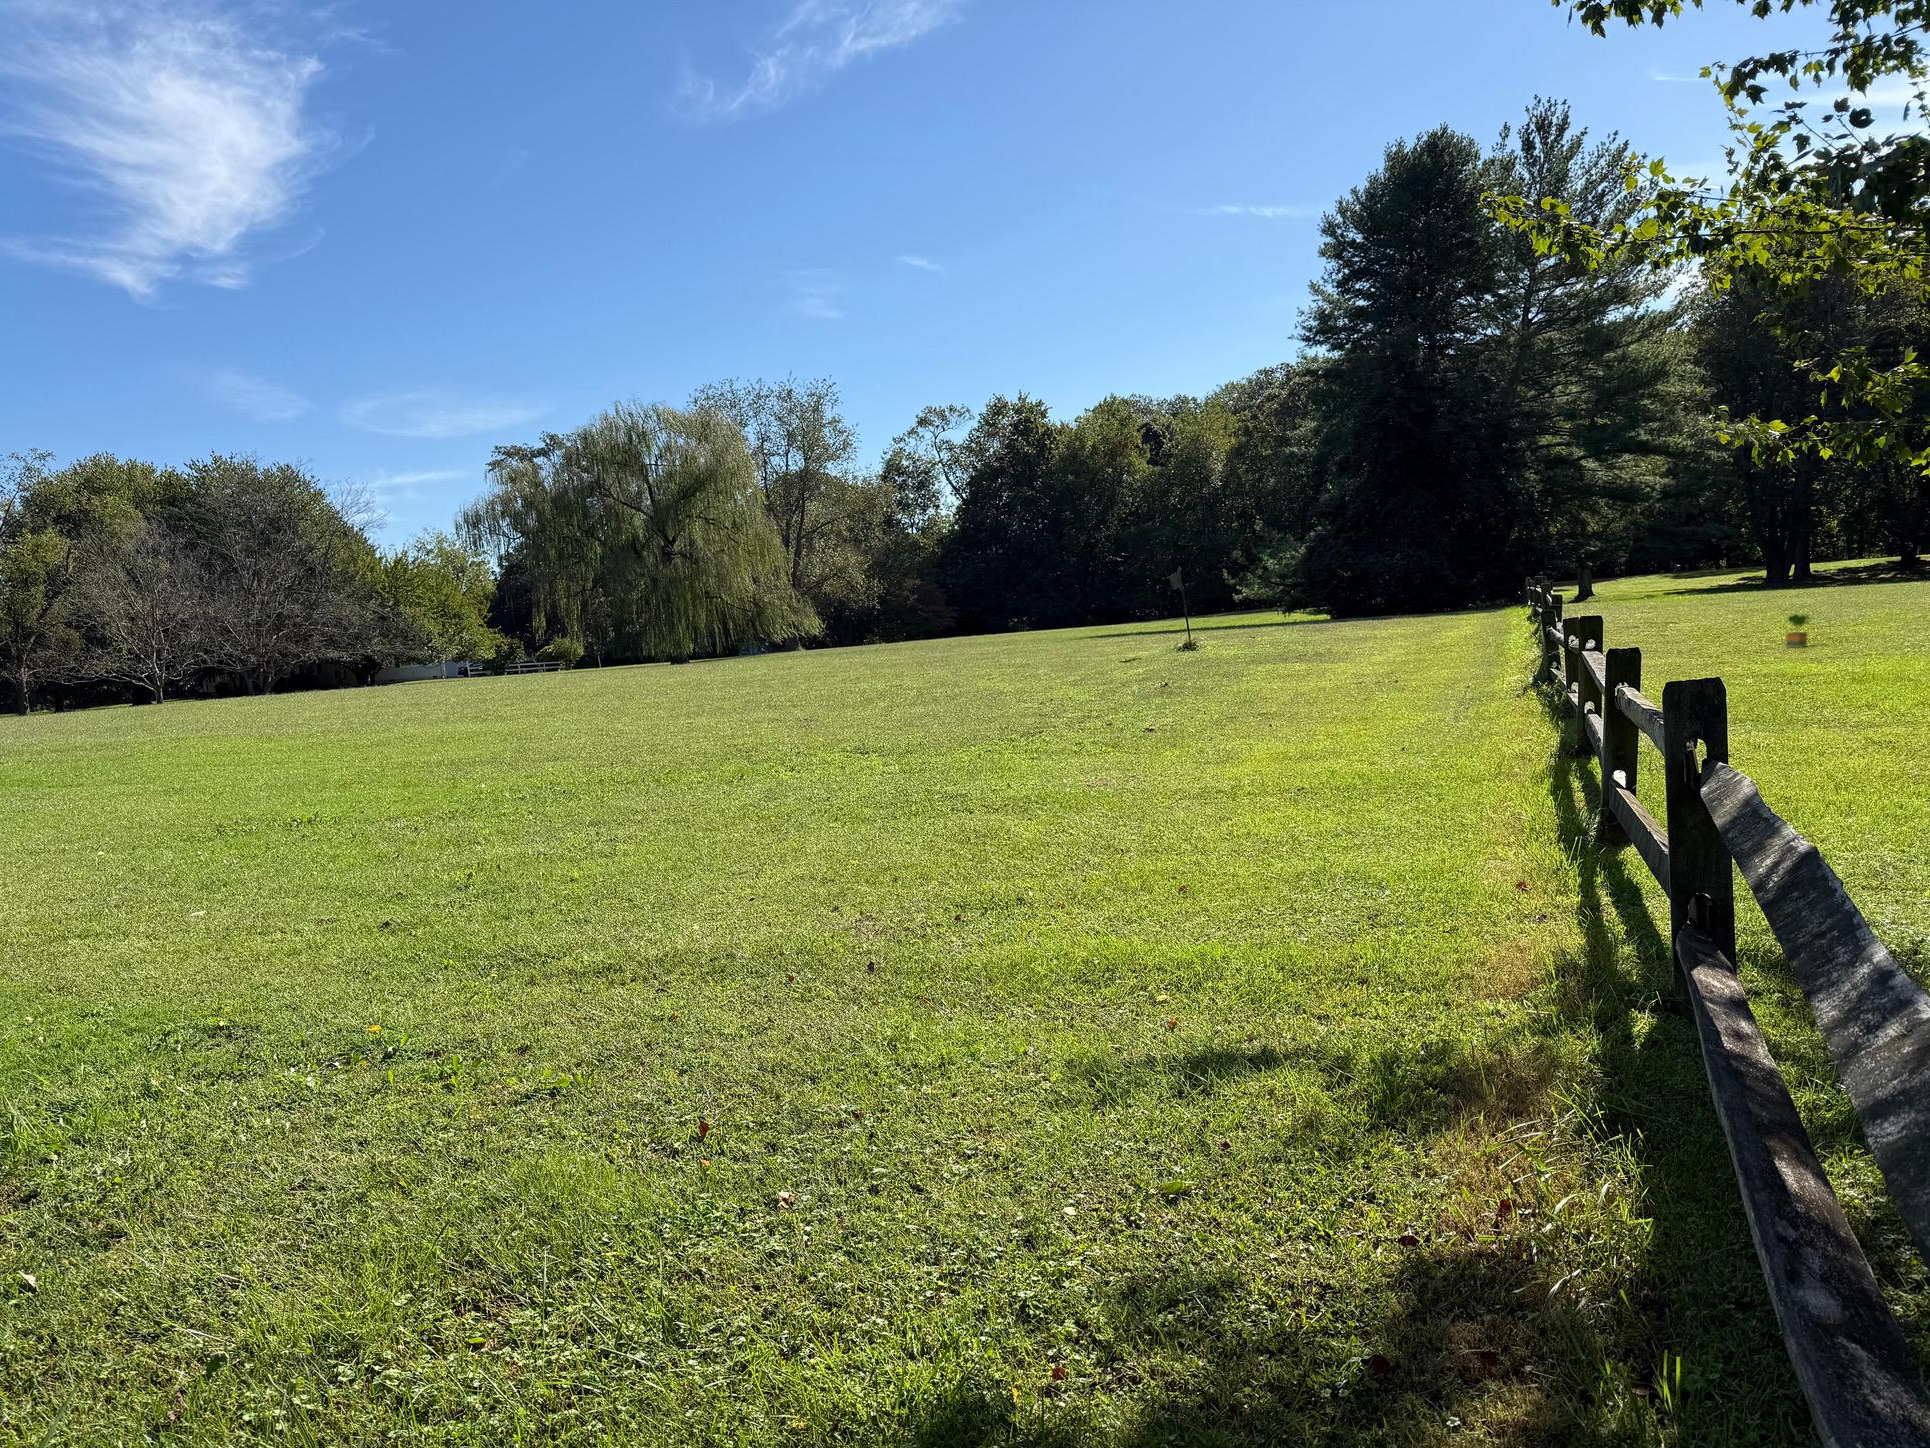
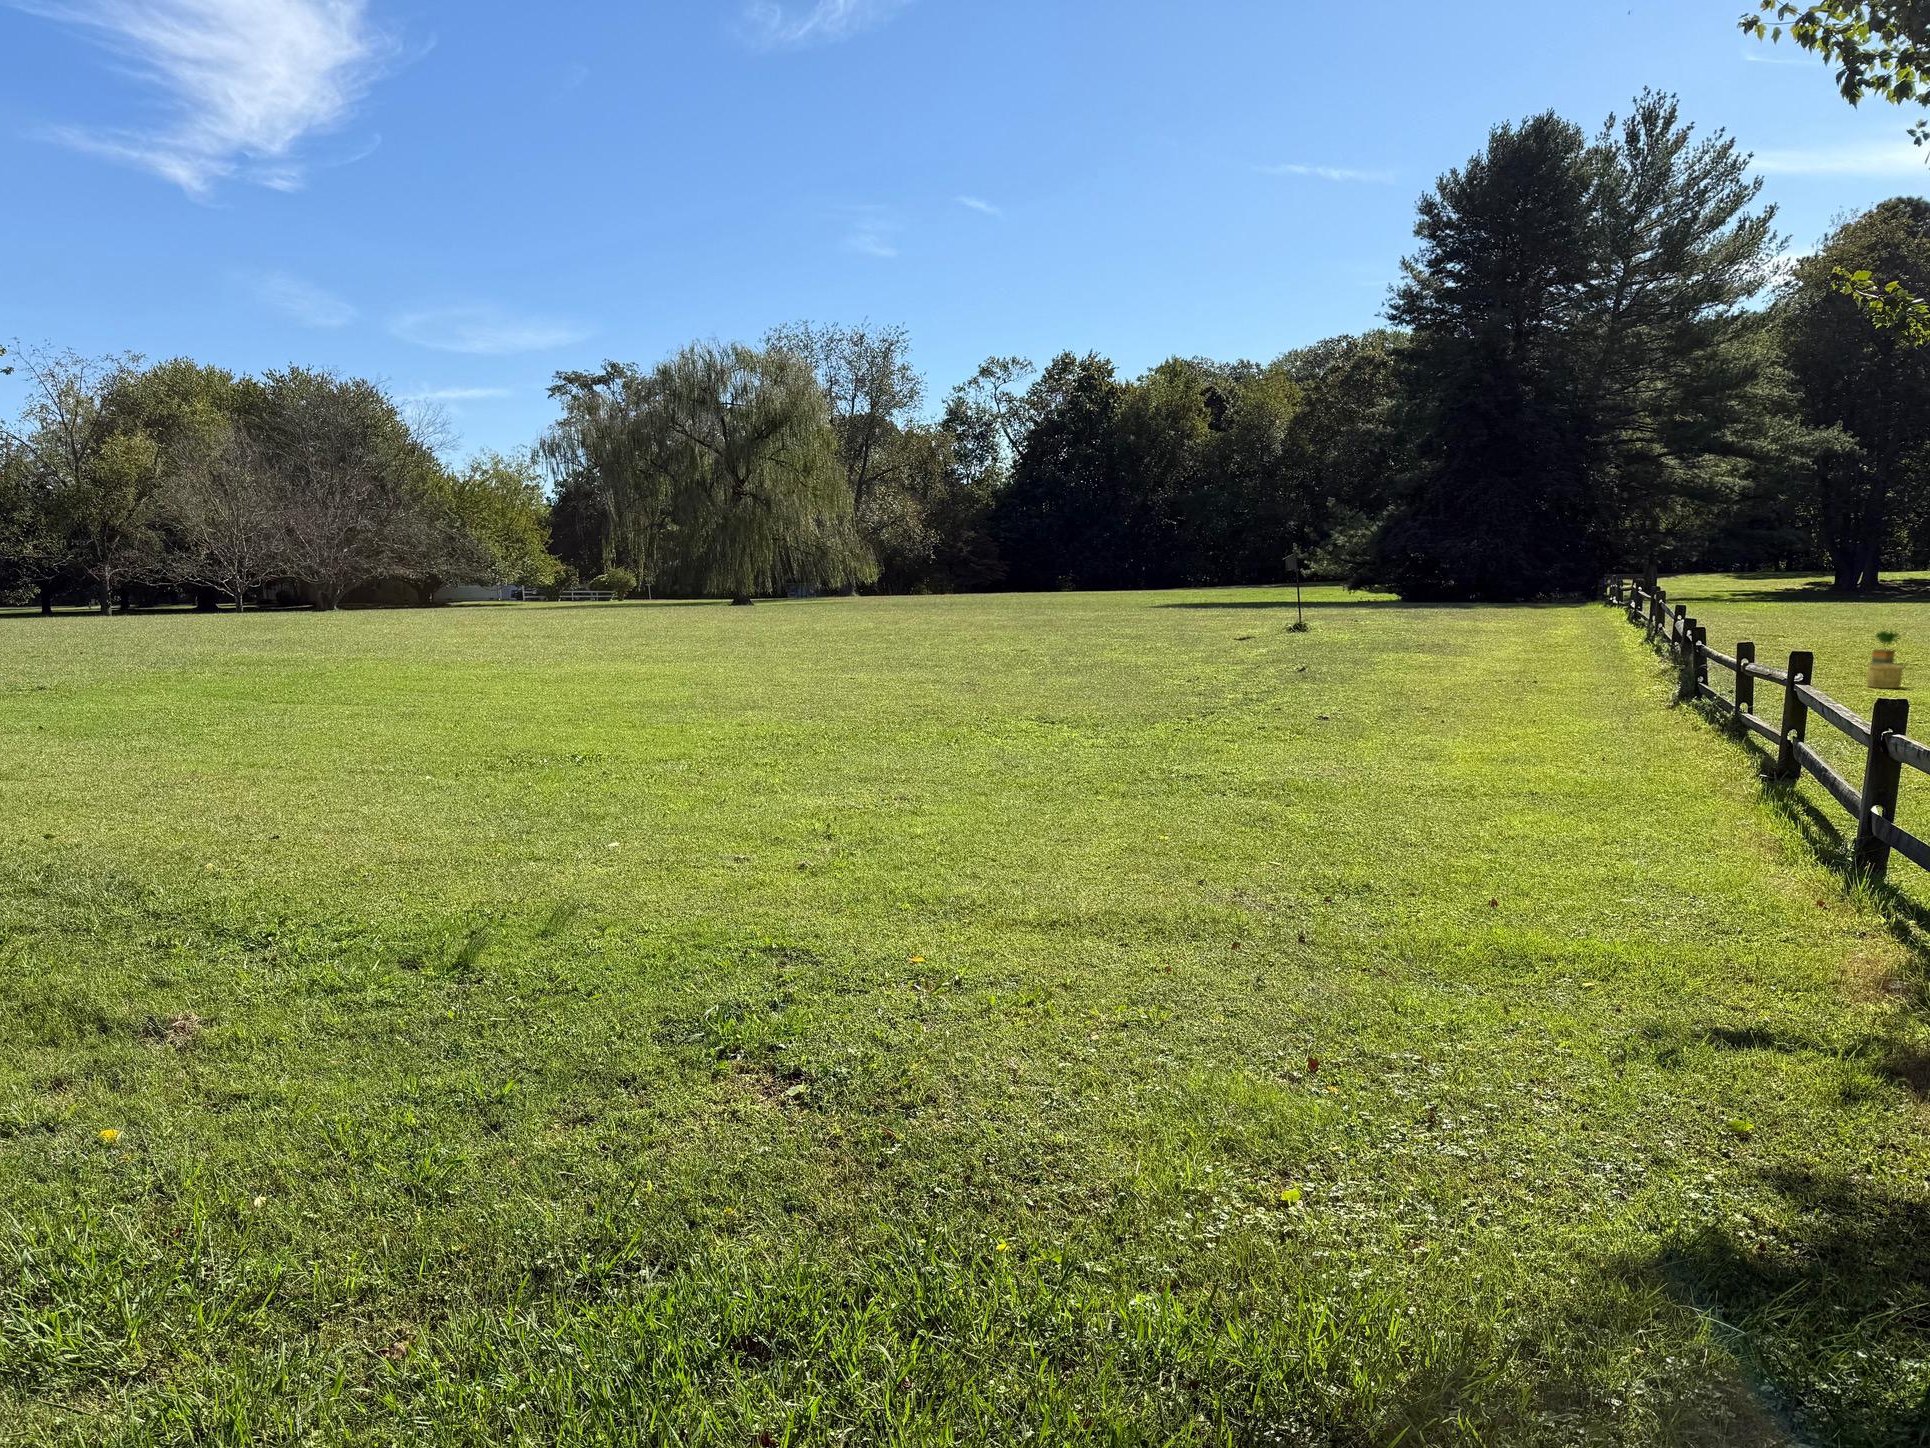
wooden bucket: none [1779,645,1813,668] -> present [1867,664,1903,688]

